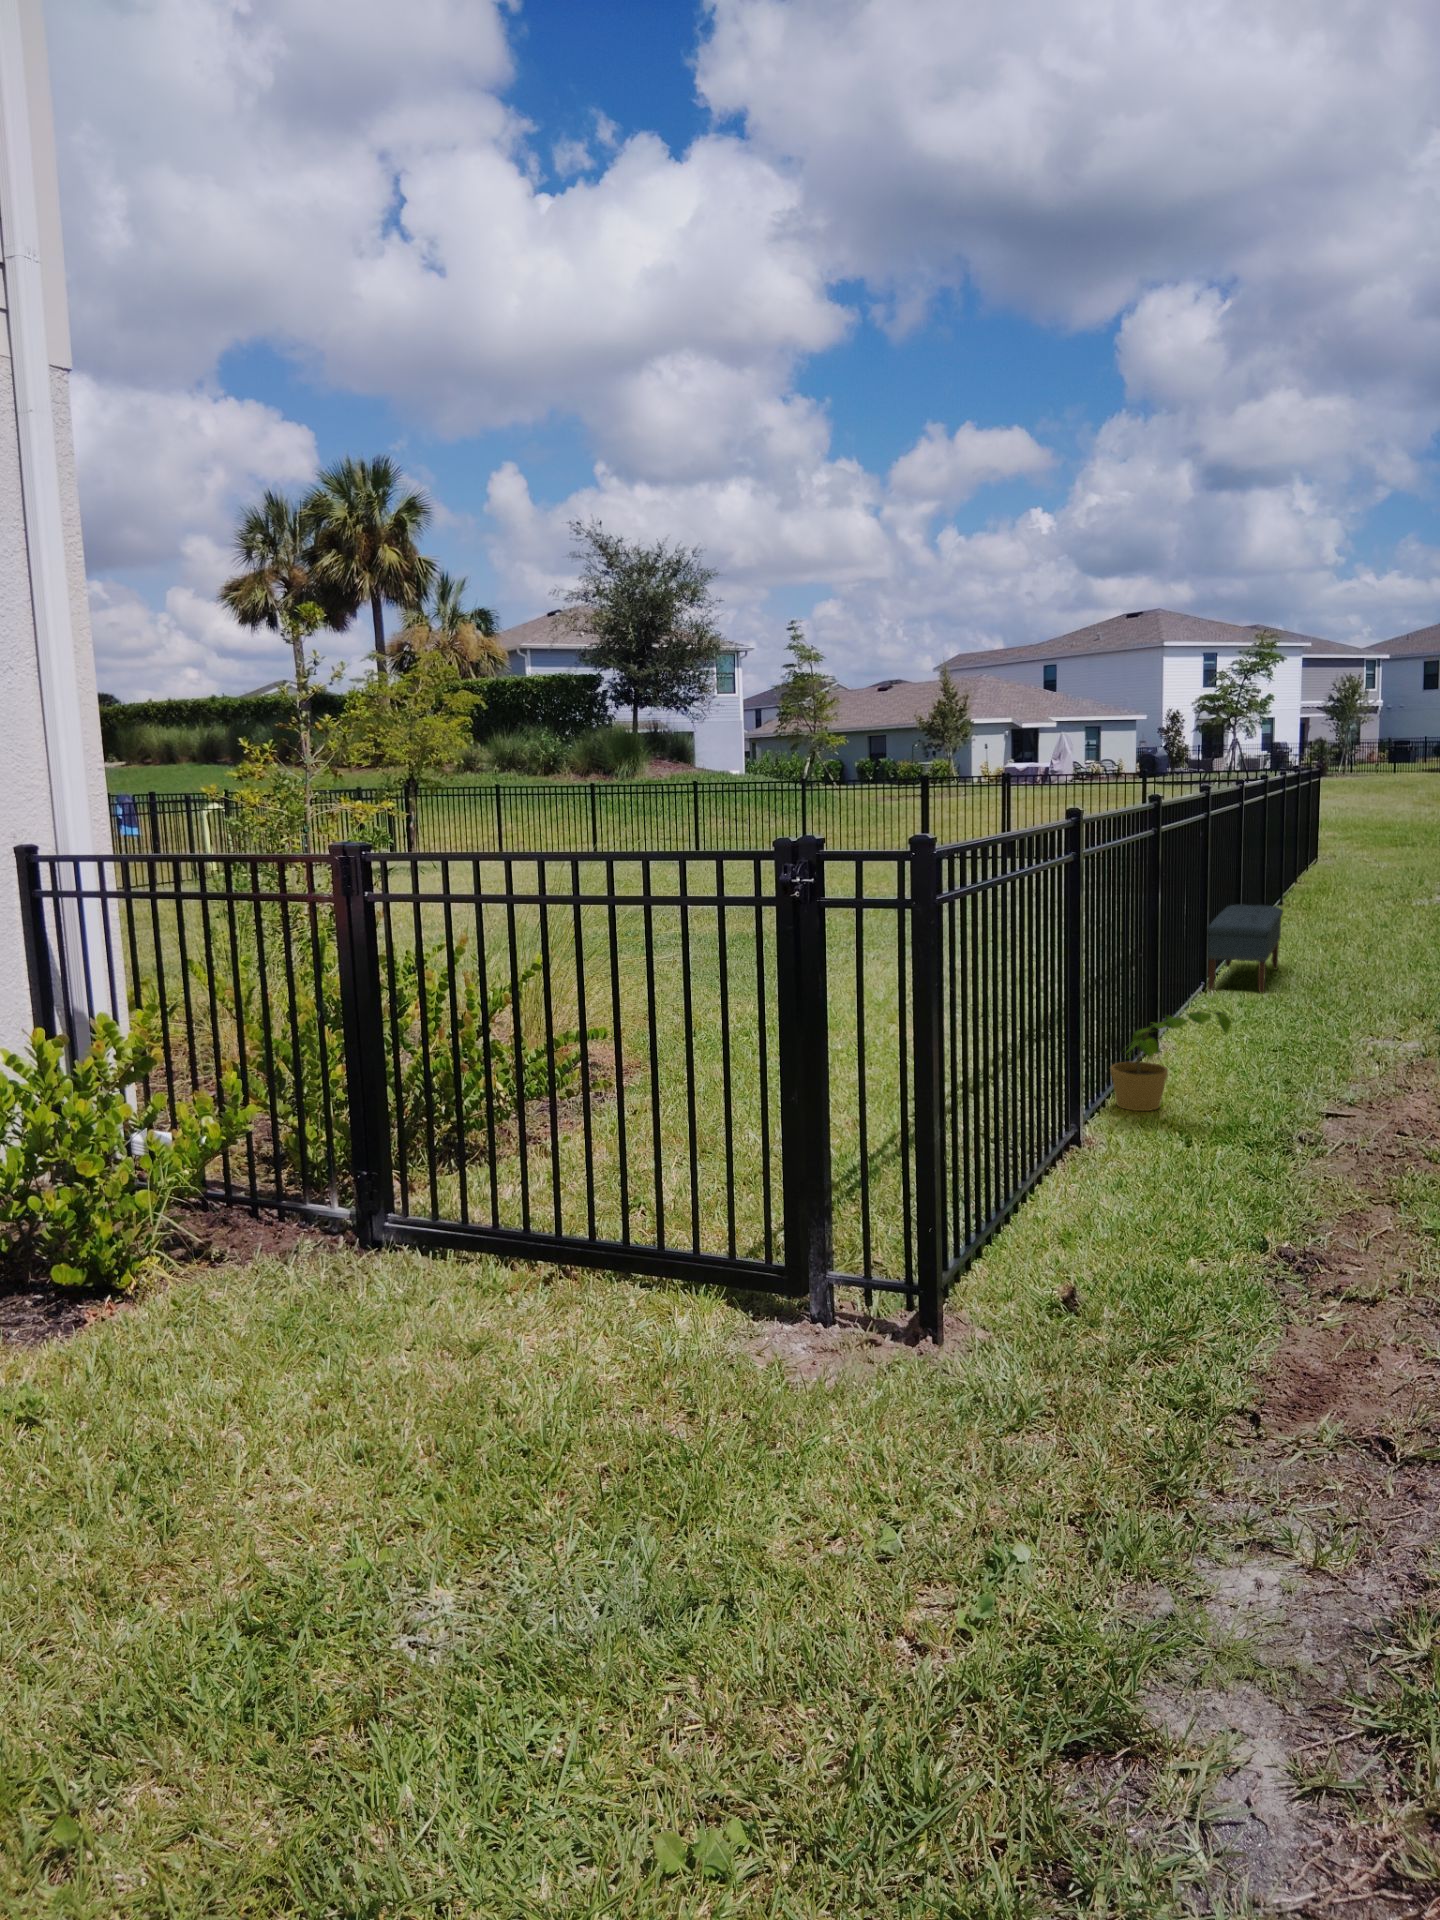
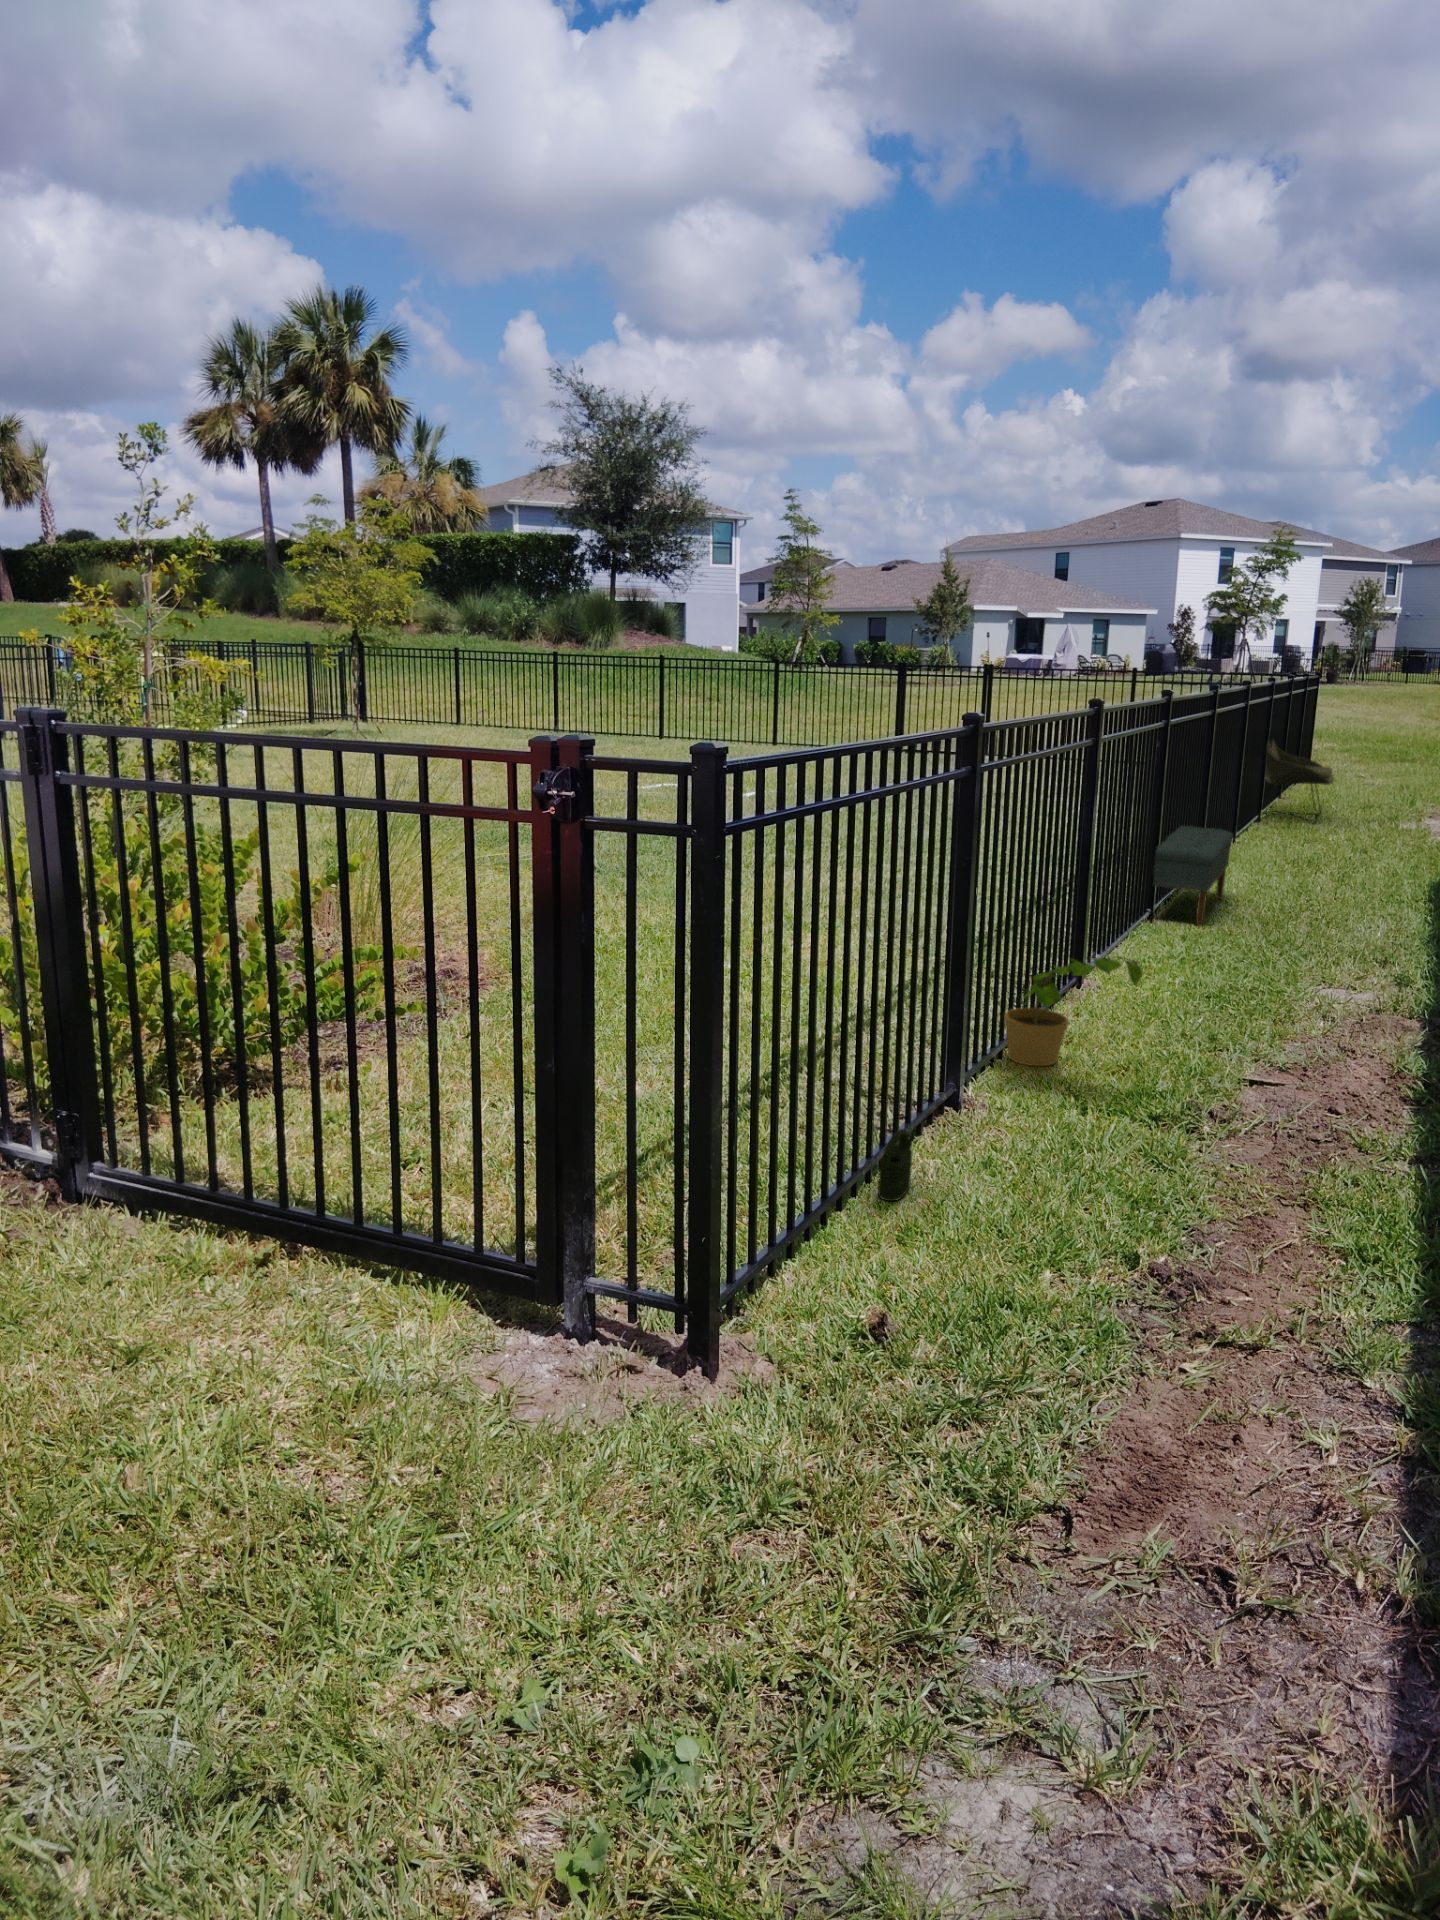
lounge chair: none [1287,816,1366,901] -> present [1265,741,1334,823]
watering can: none [1035,1155,1061,1216] -> present [878,1128,916,1201]

